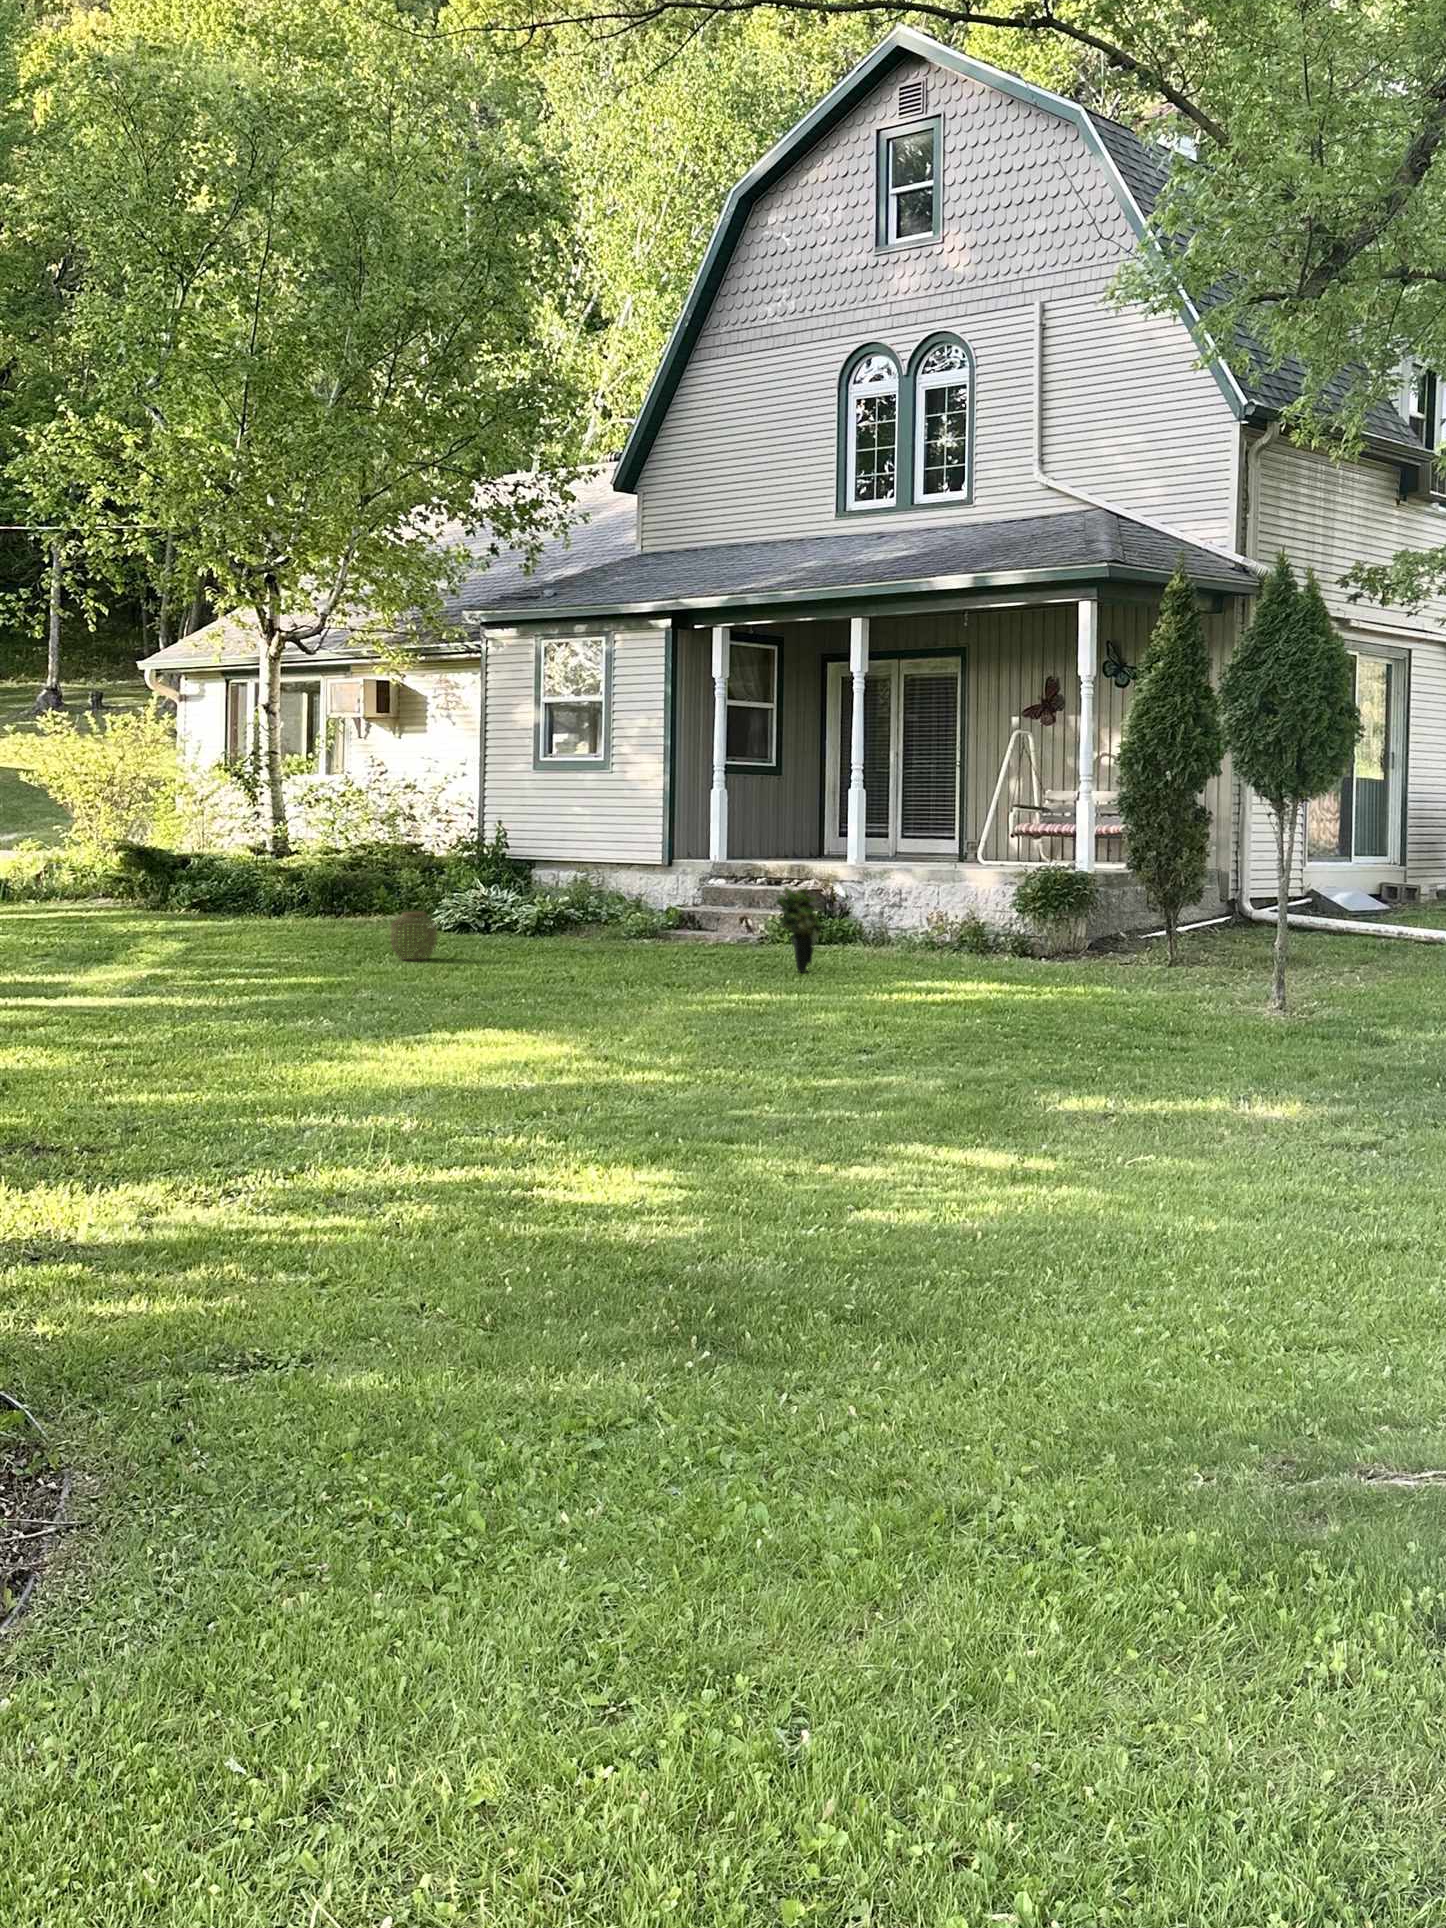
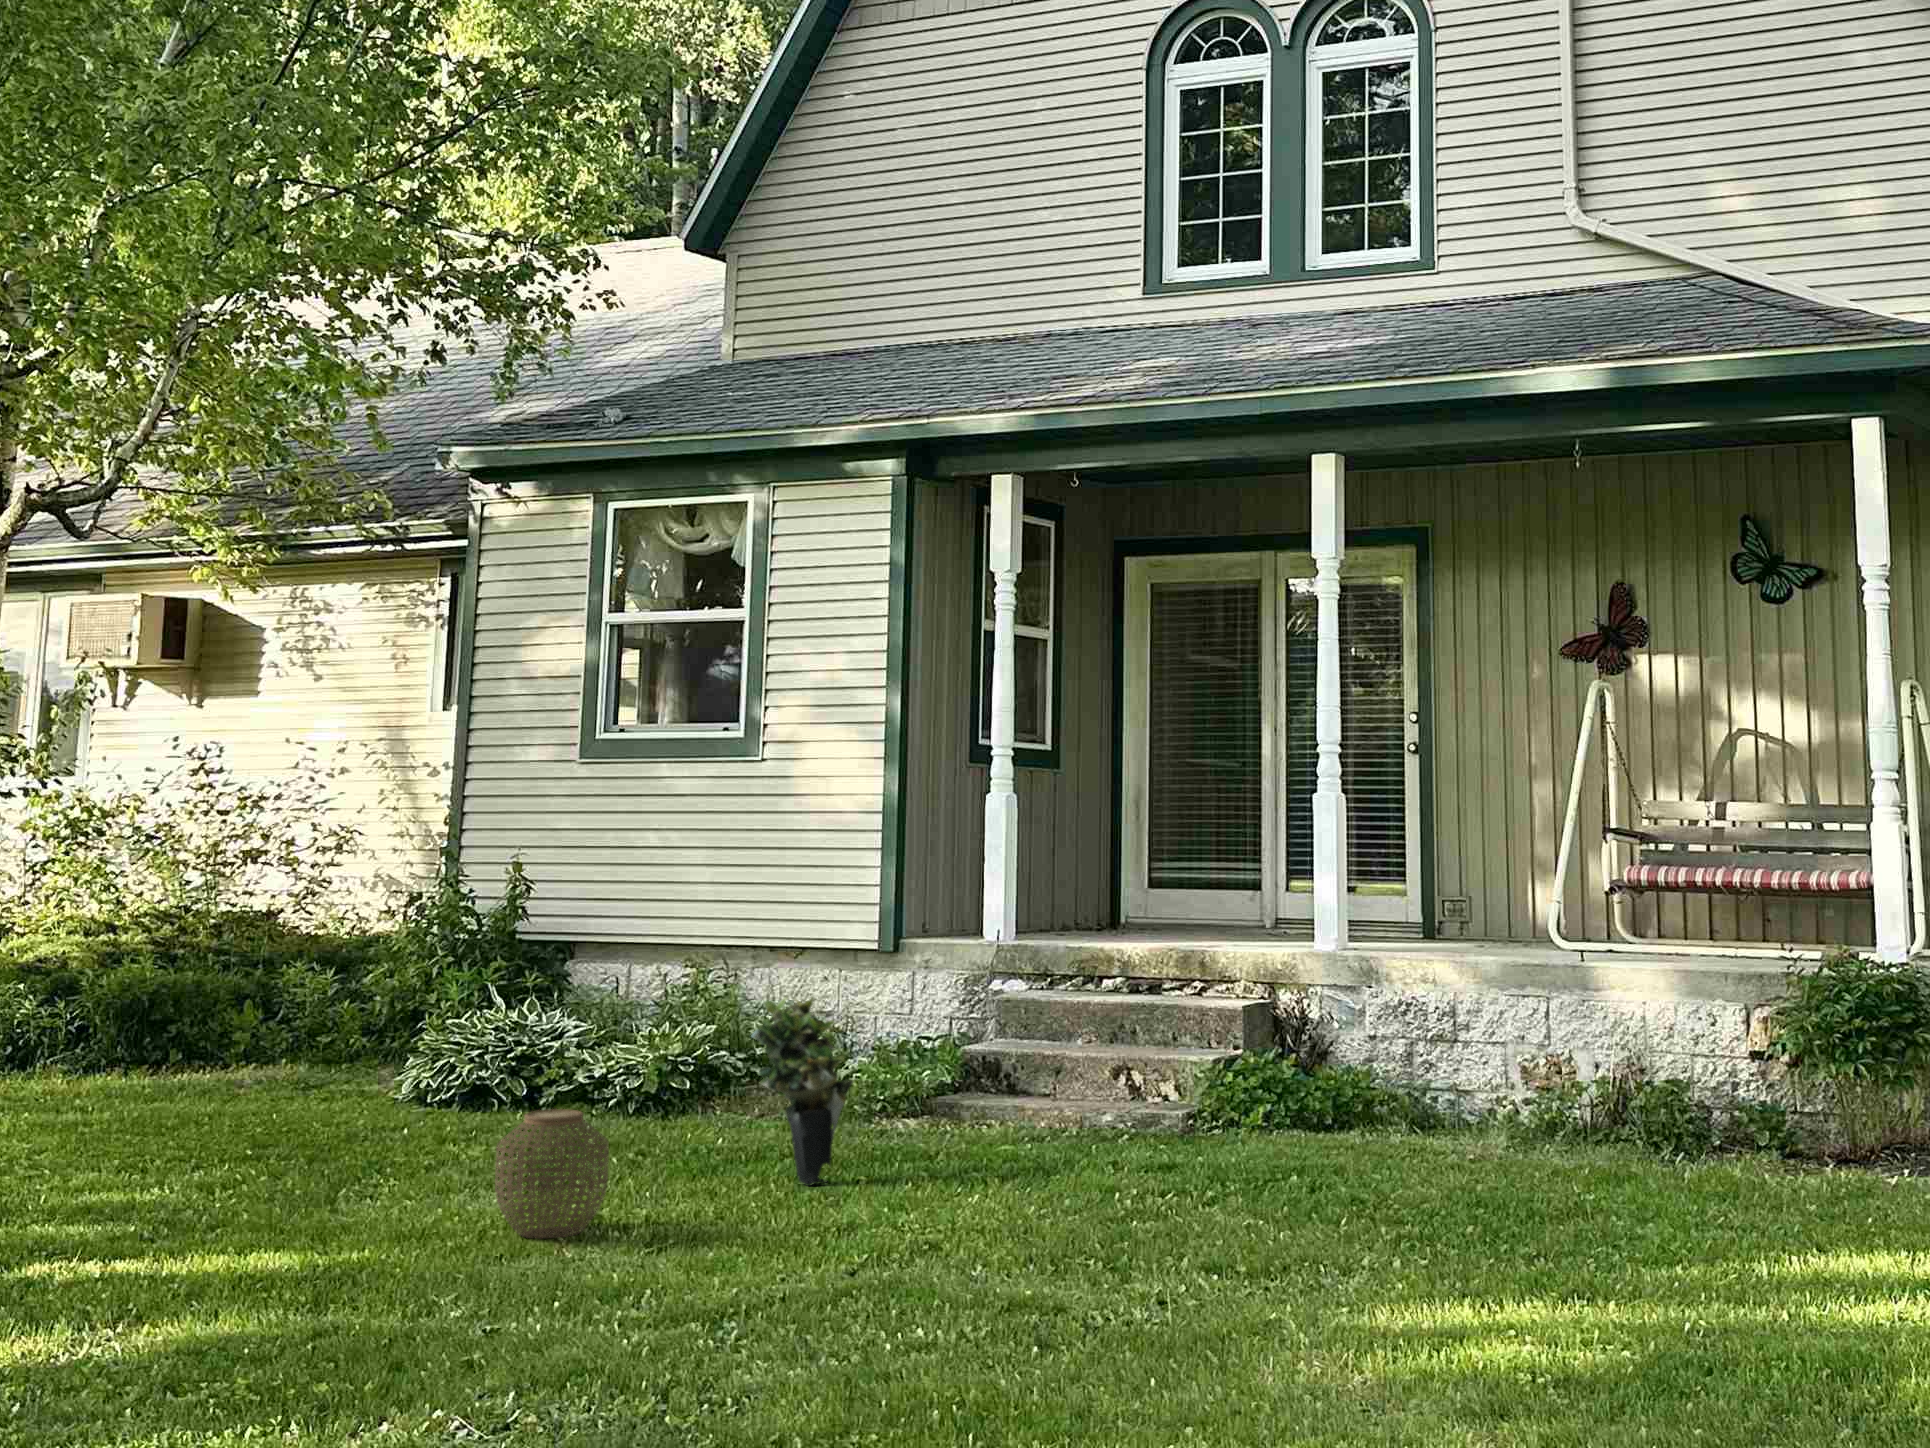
potted plant: present [775,886,824,973] -> present [752,996,853,1186]

